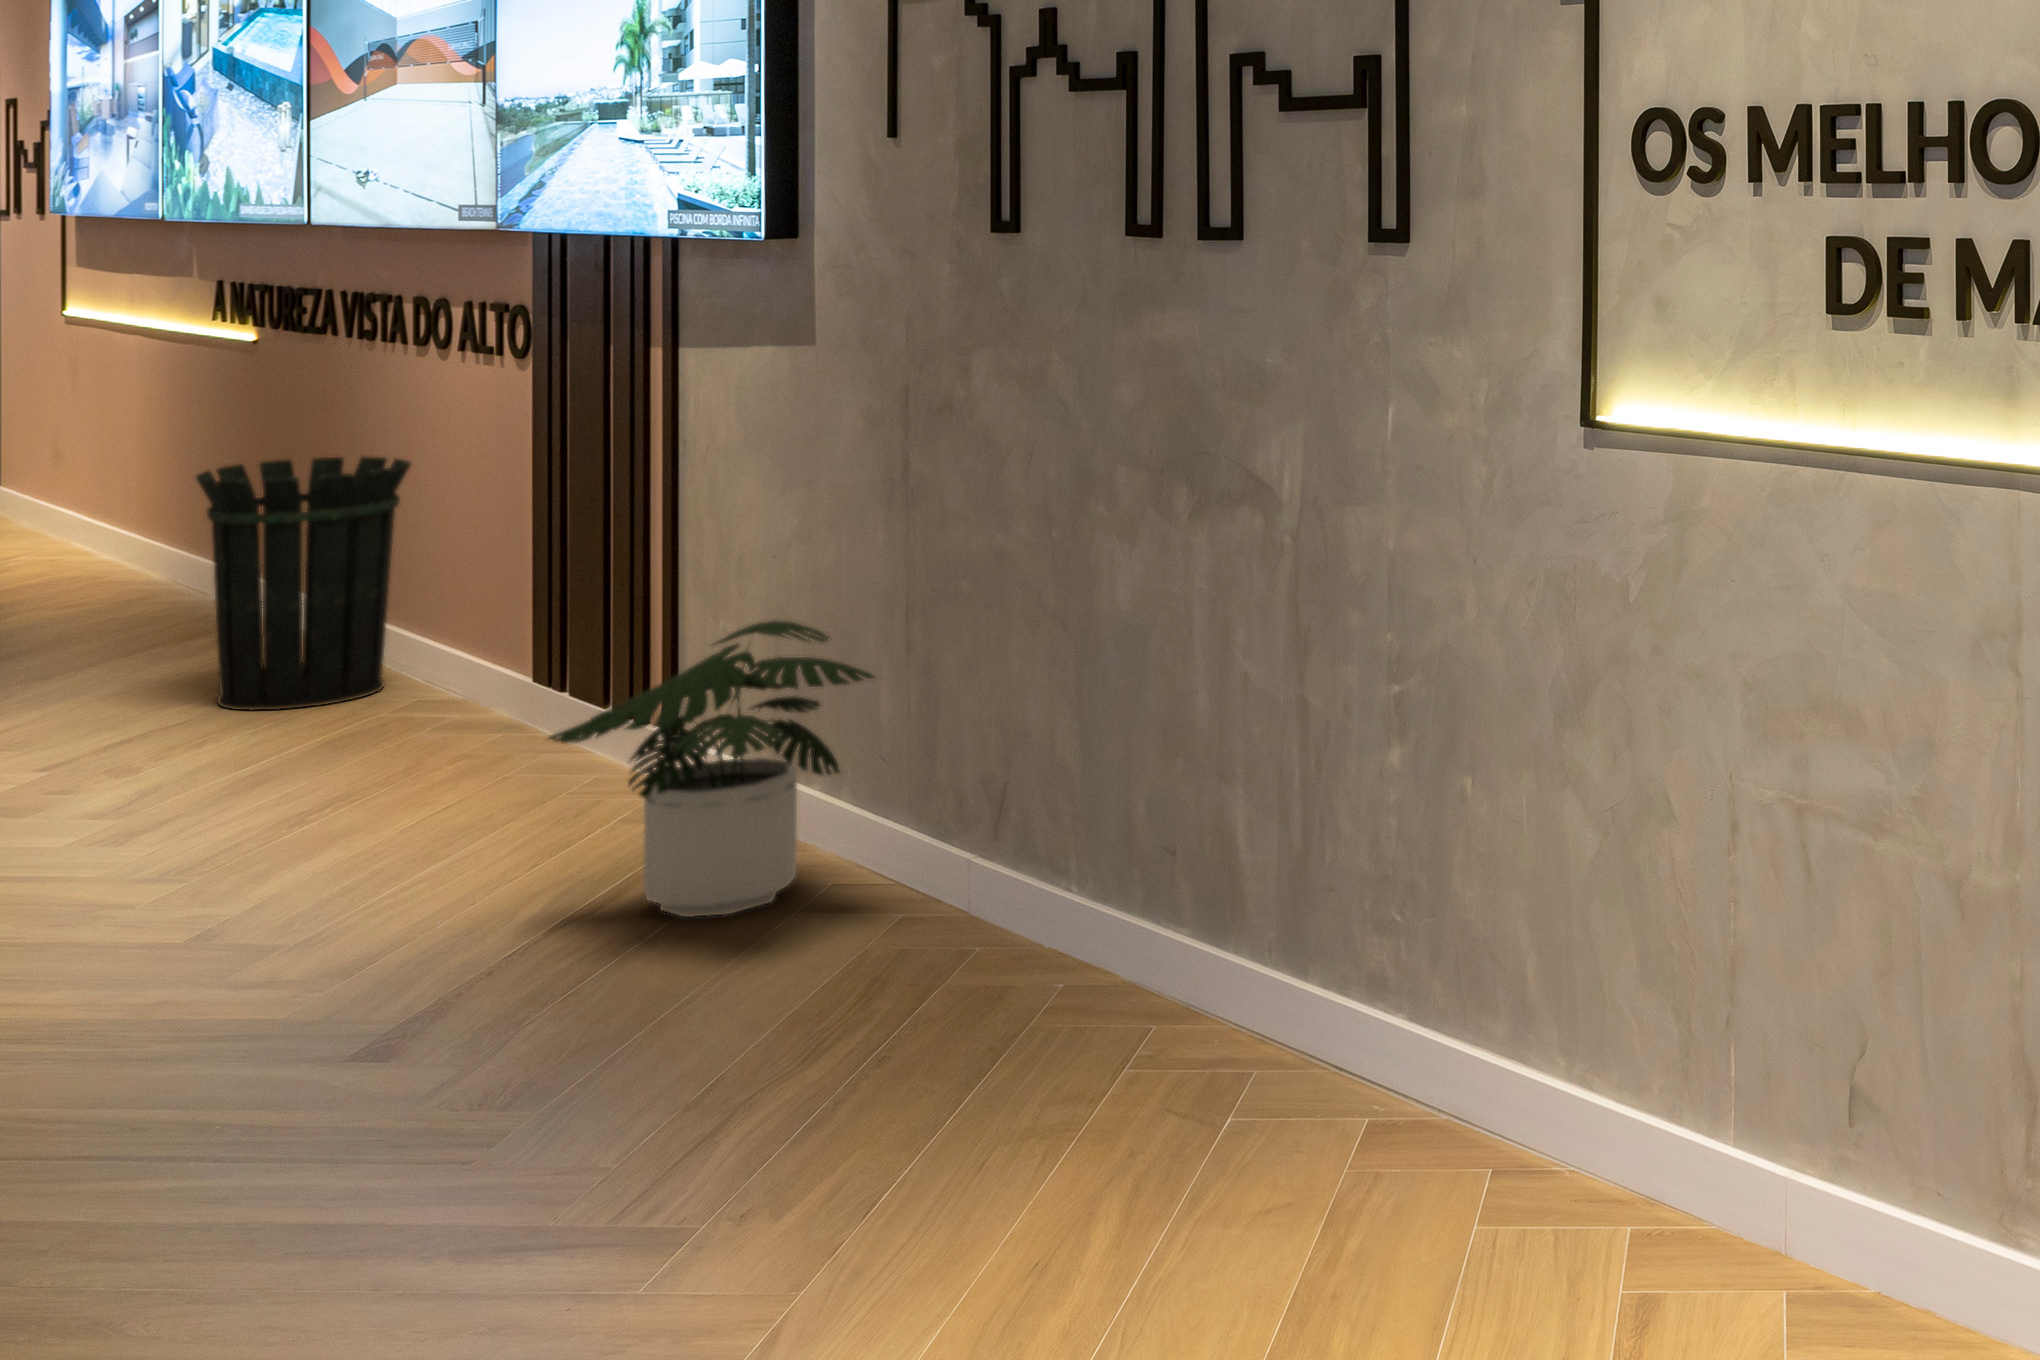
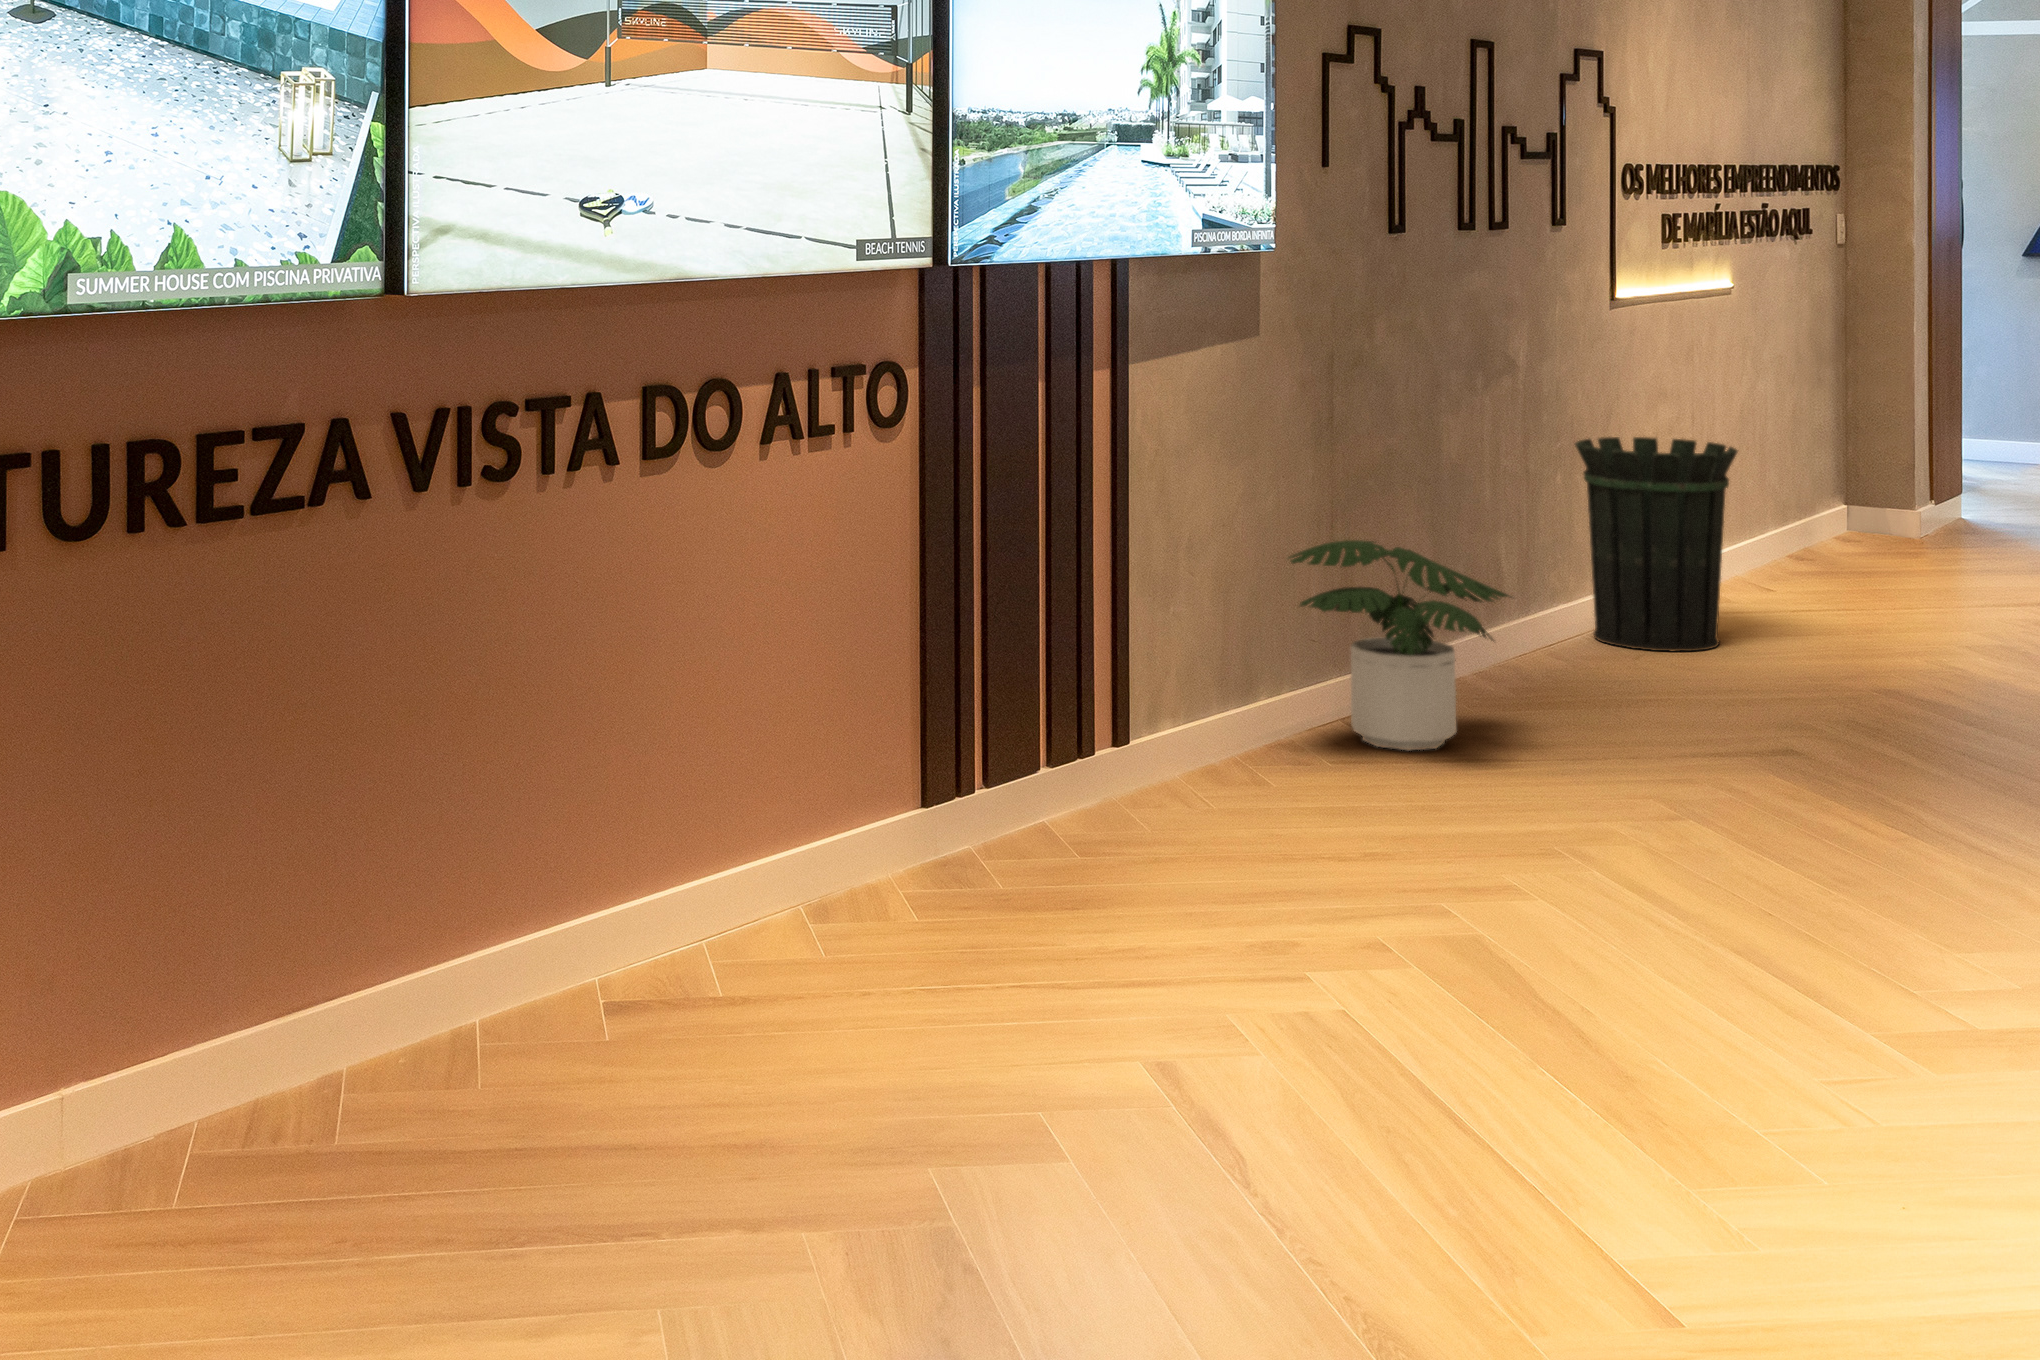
waste bin: present [196,457,411,710] -> present [1575,437,1738,652]

